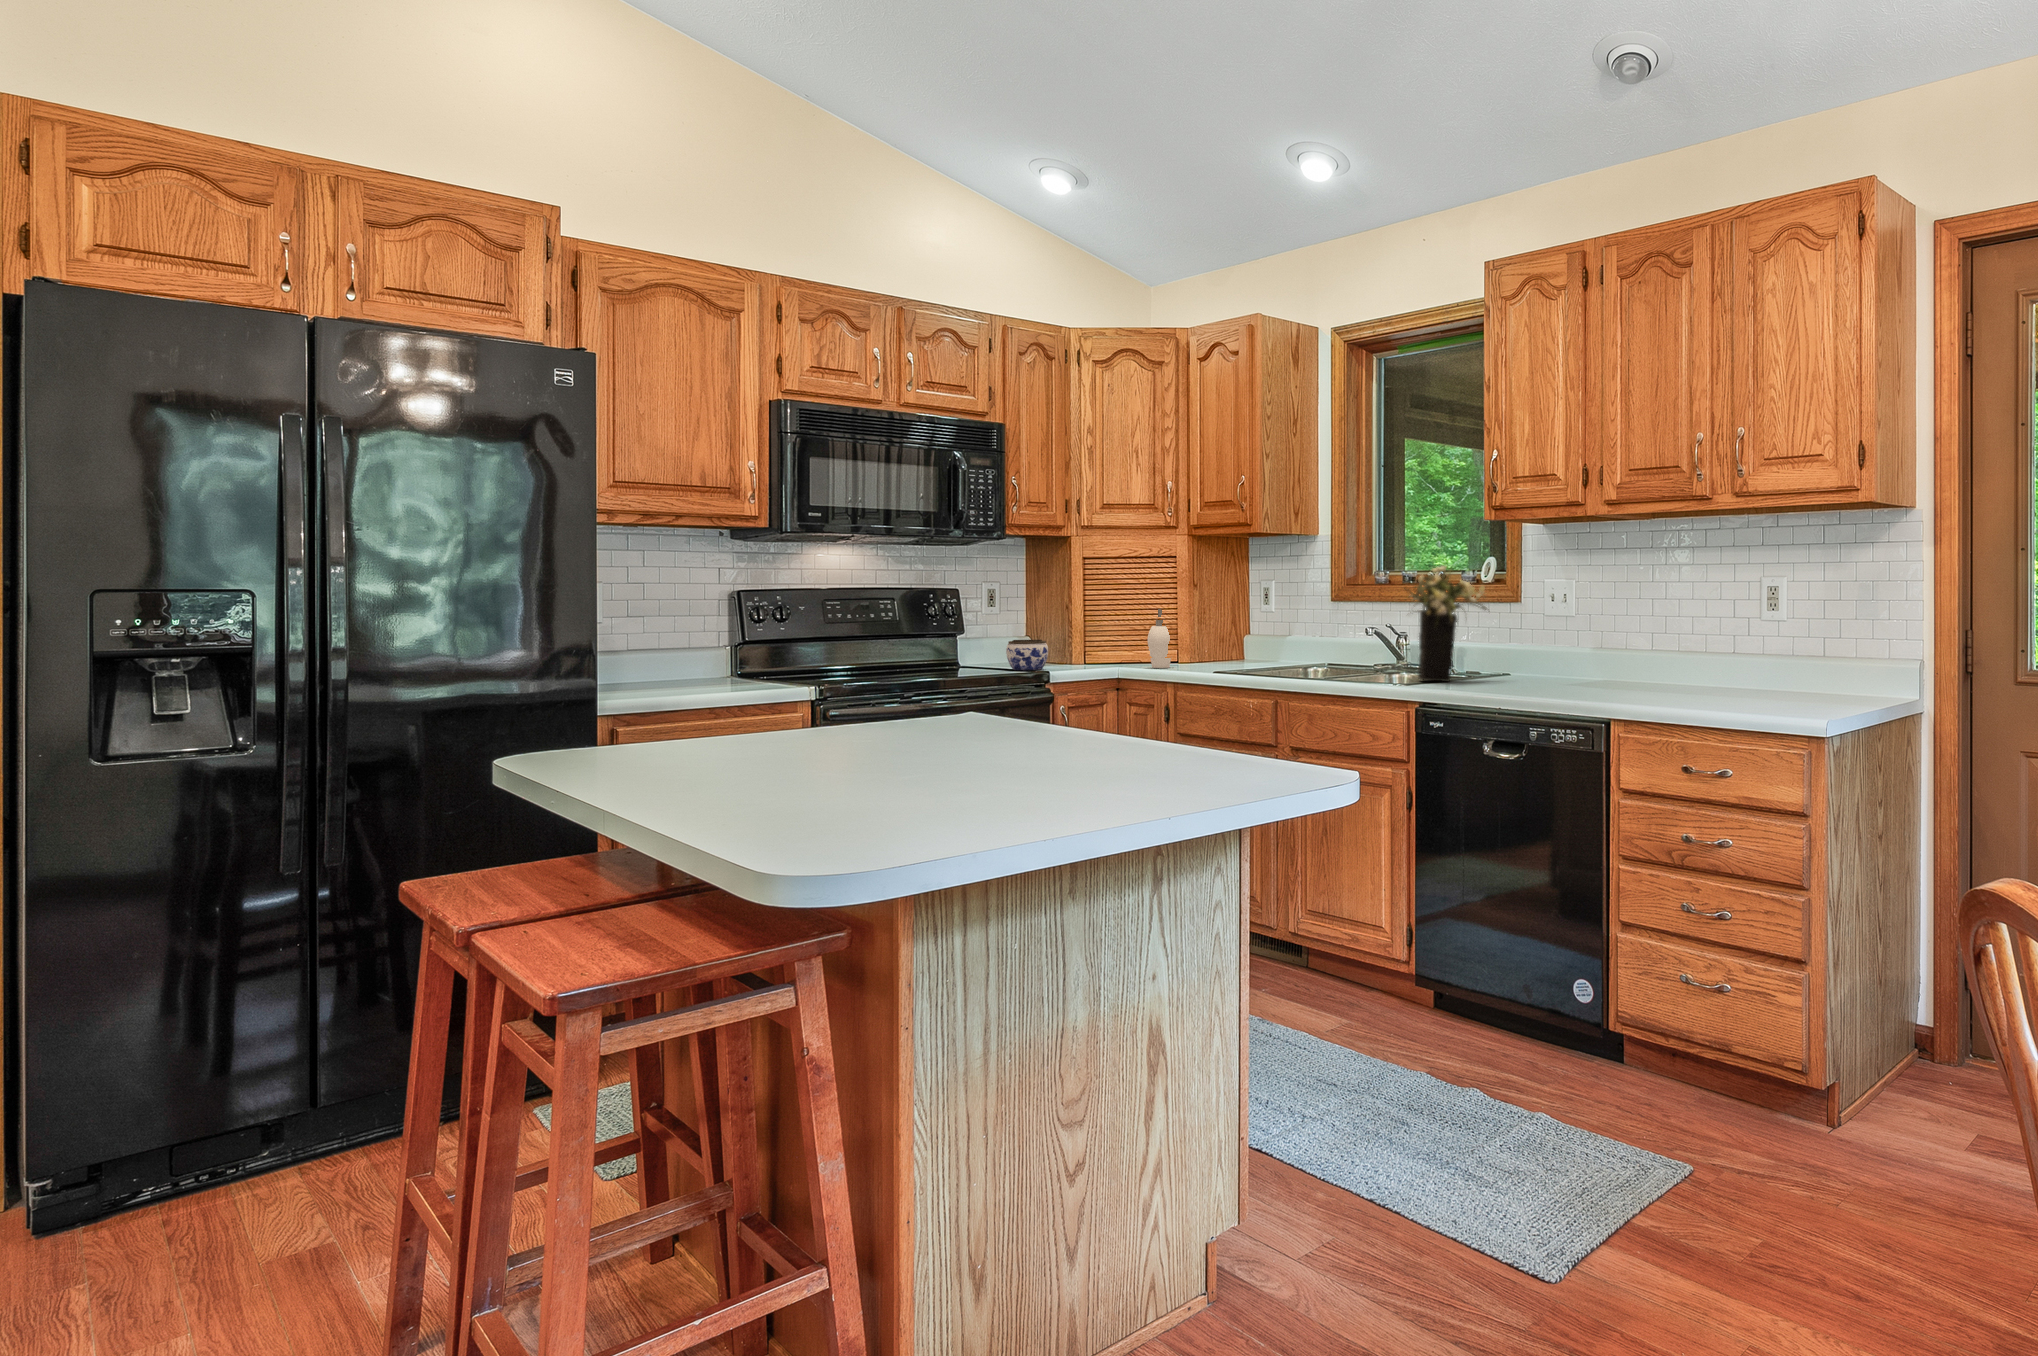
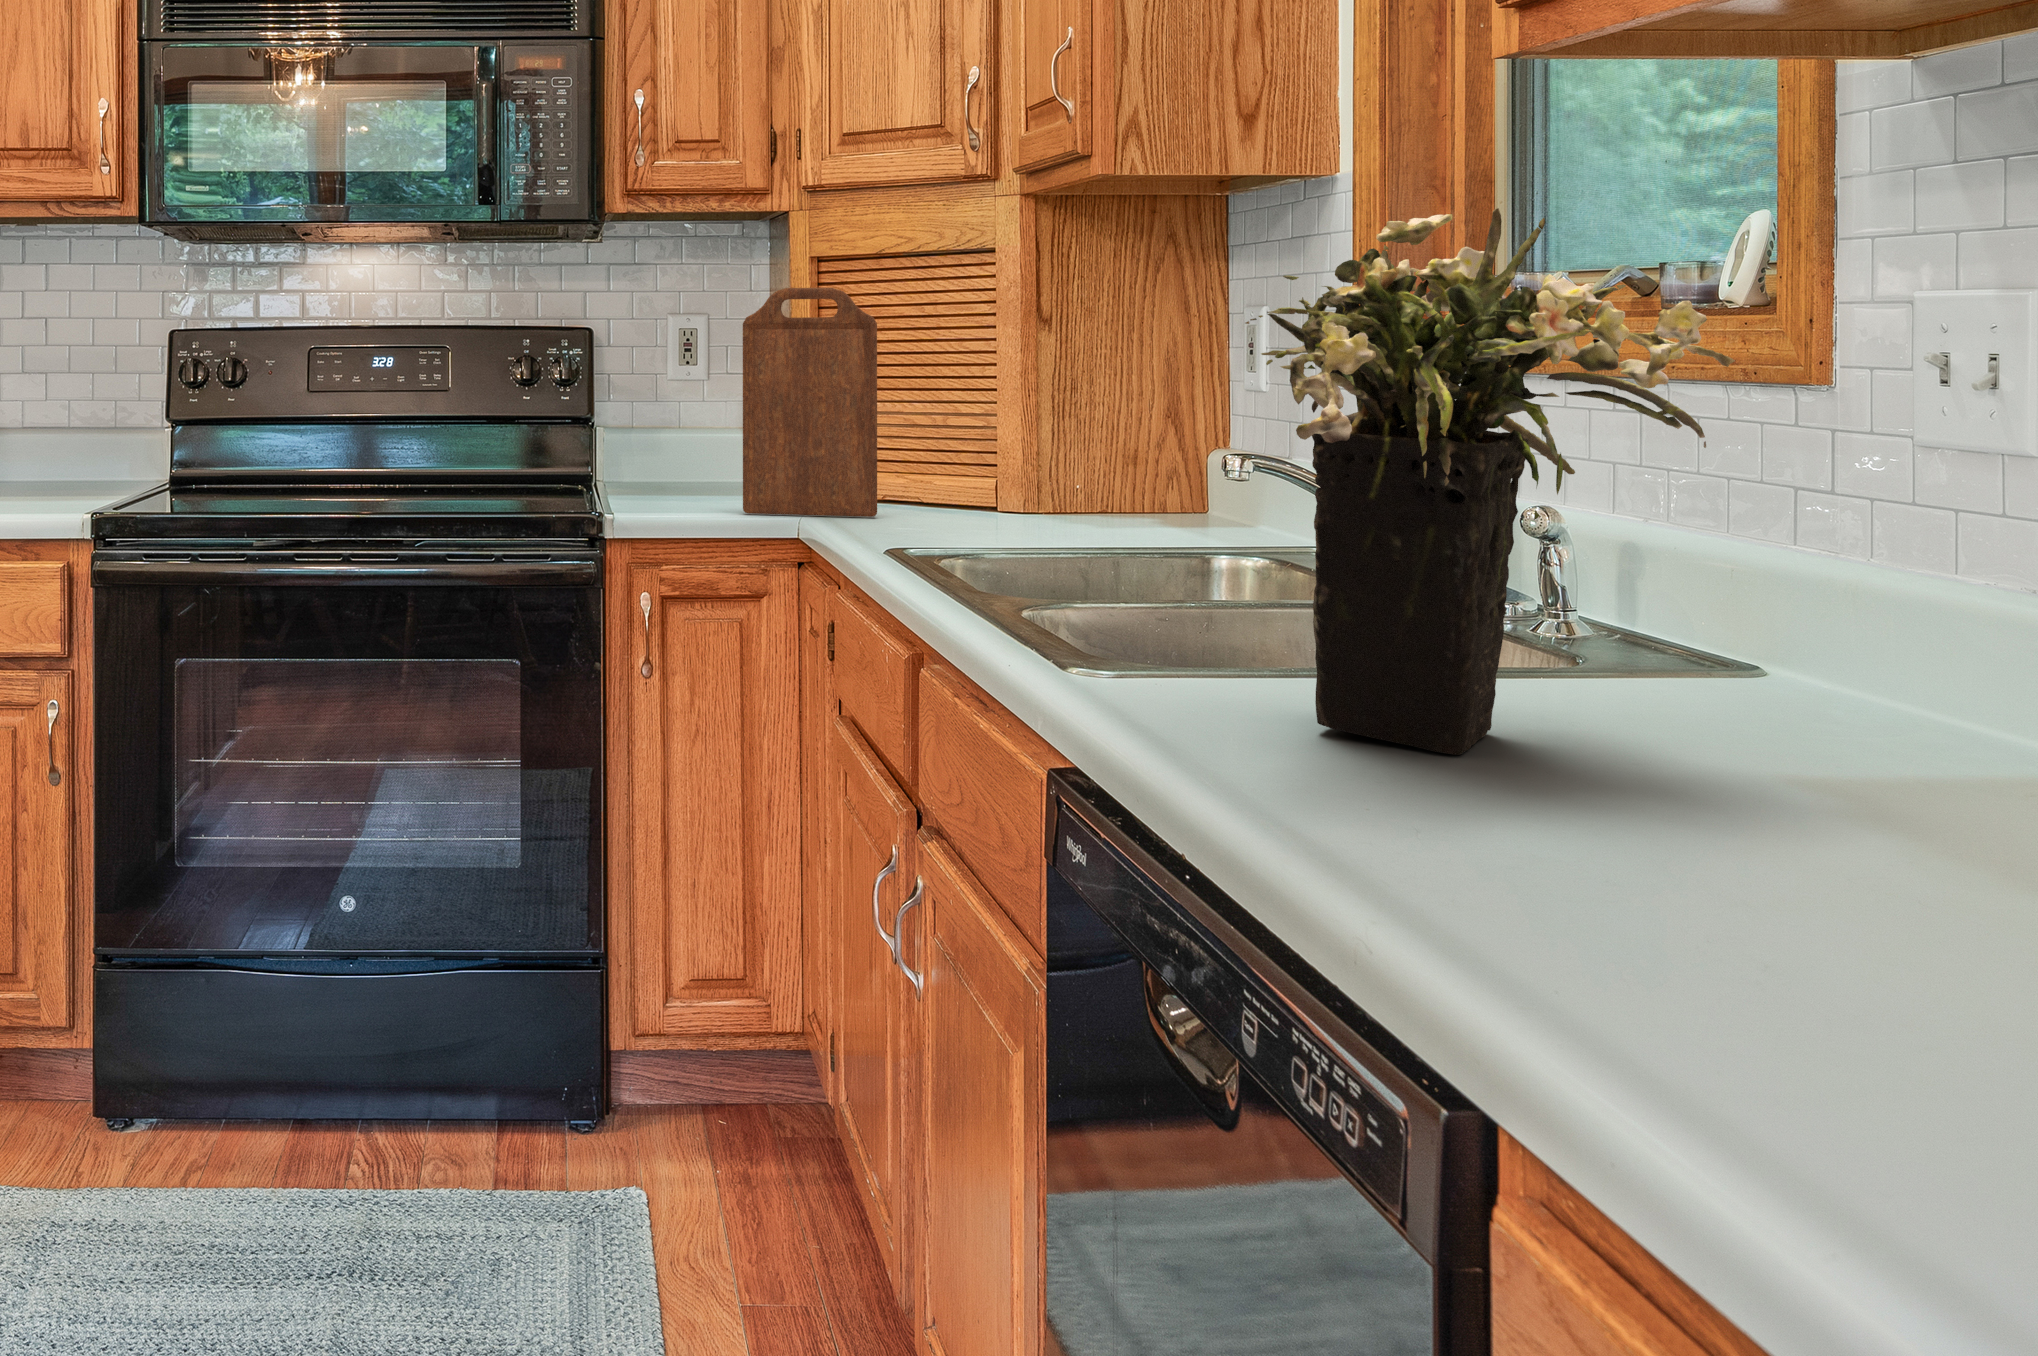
cutting board: none [1085,573,1139,672] -> present [743,288,877,517]
soap dispenser: present [1147,609,1171,668] -> none [924,372,990,517]
jar: present [1006,639,1048,670] -> none [662,430,747,496]

